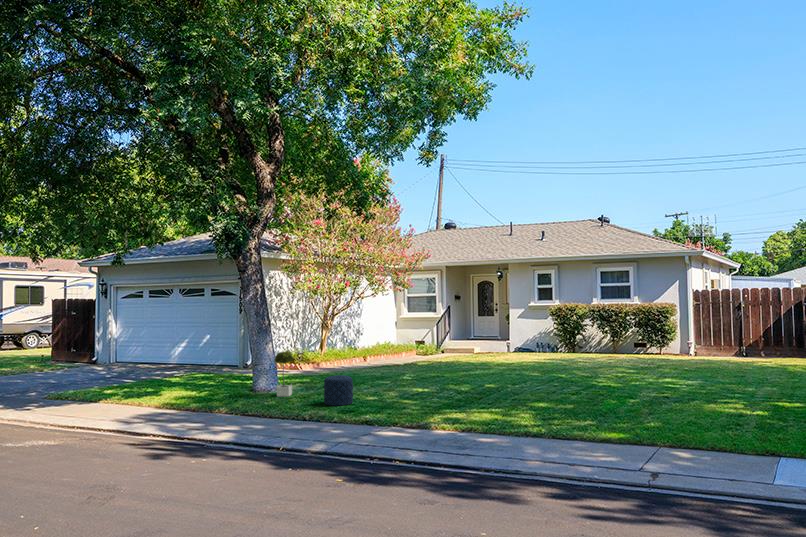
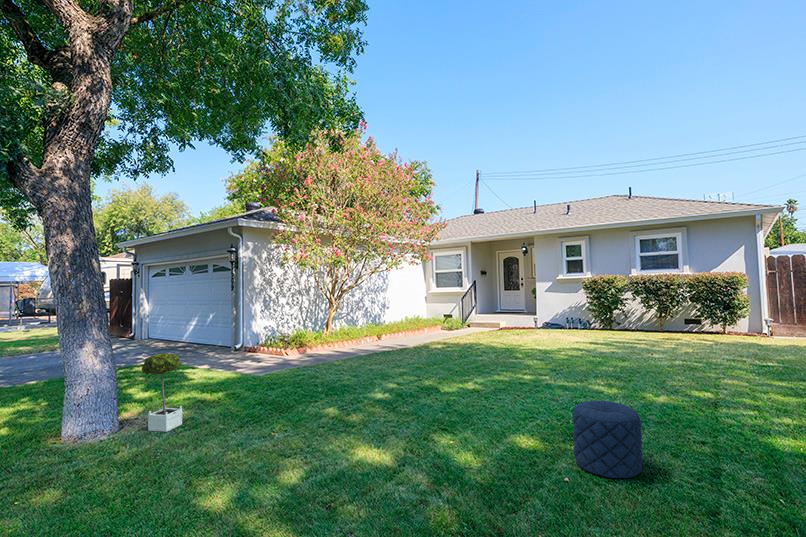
pouf: present [324,375,353,406] -> present [572,401,643,478]

